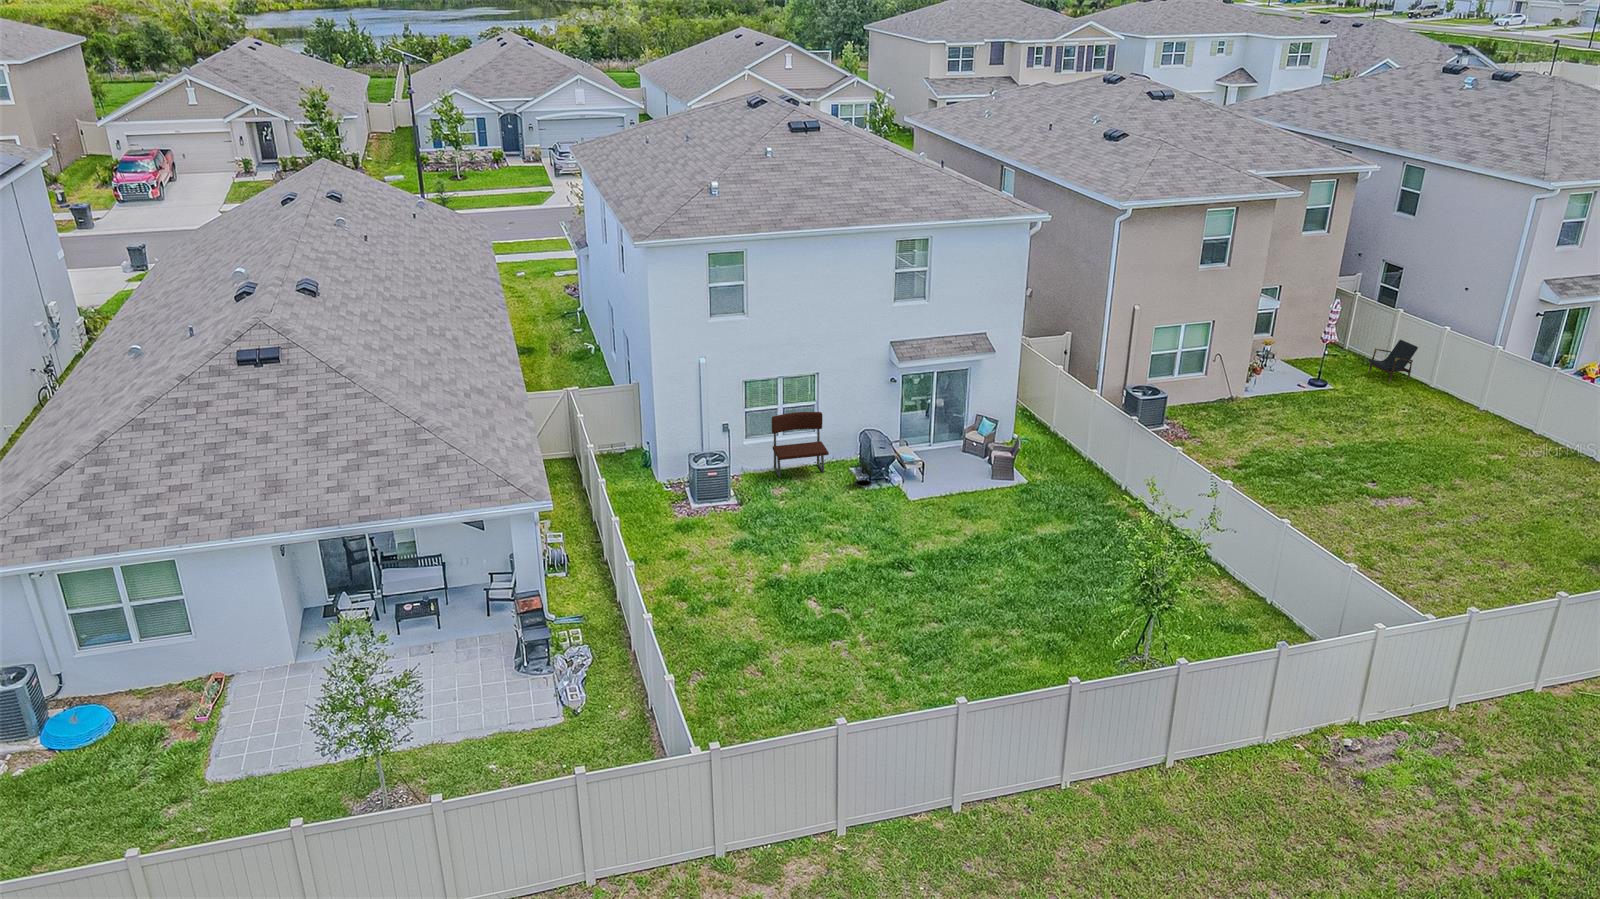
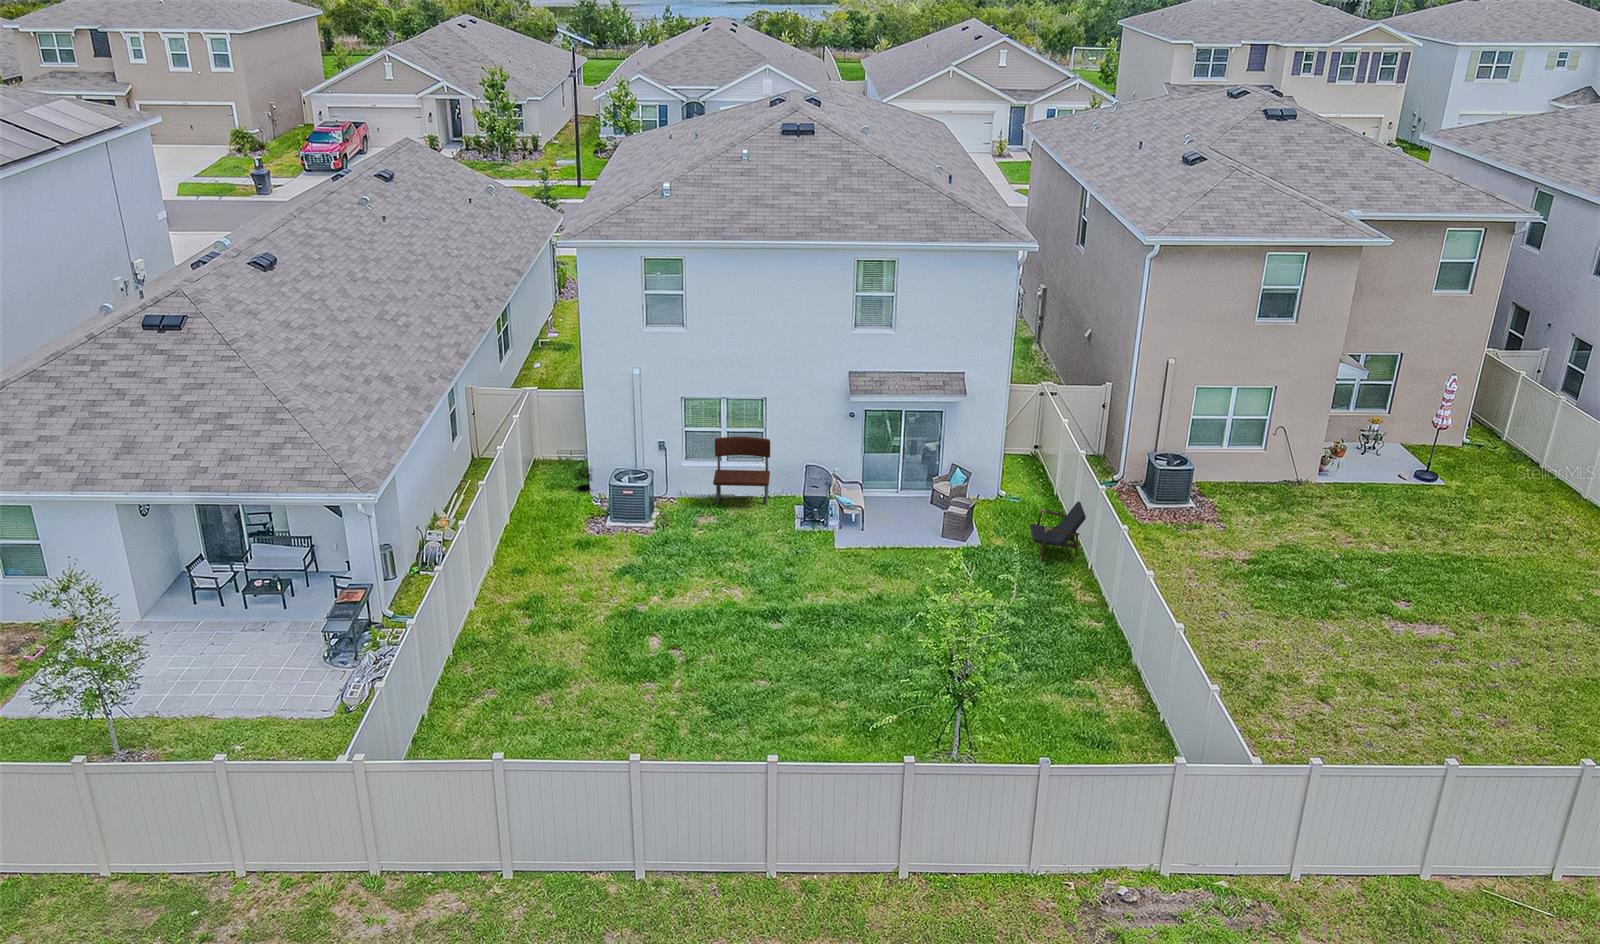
lounge chair: present [1369,340,1418,383] -> present [1030,502,1086,561]
potted tree: present [855,455,873,487] -> present [574,461,592,492]

